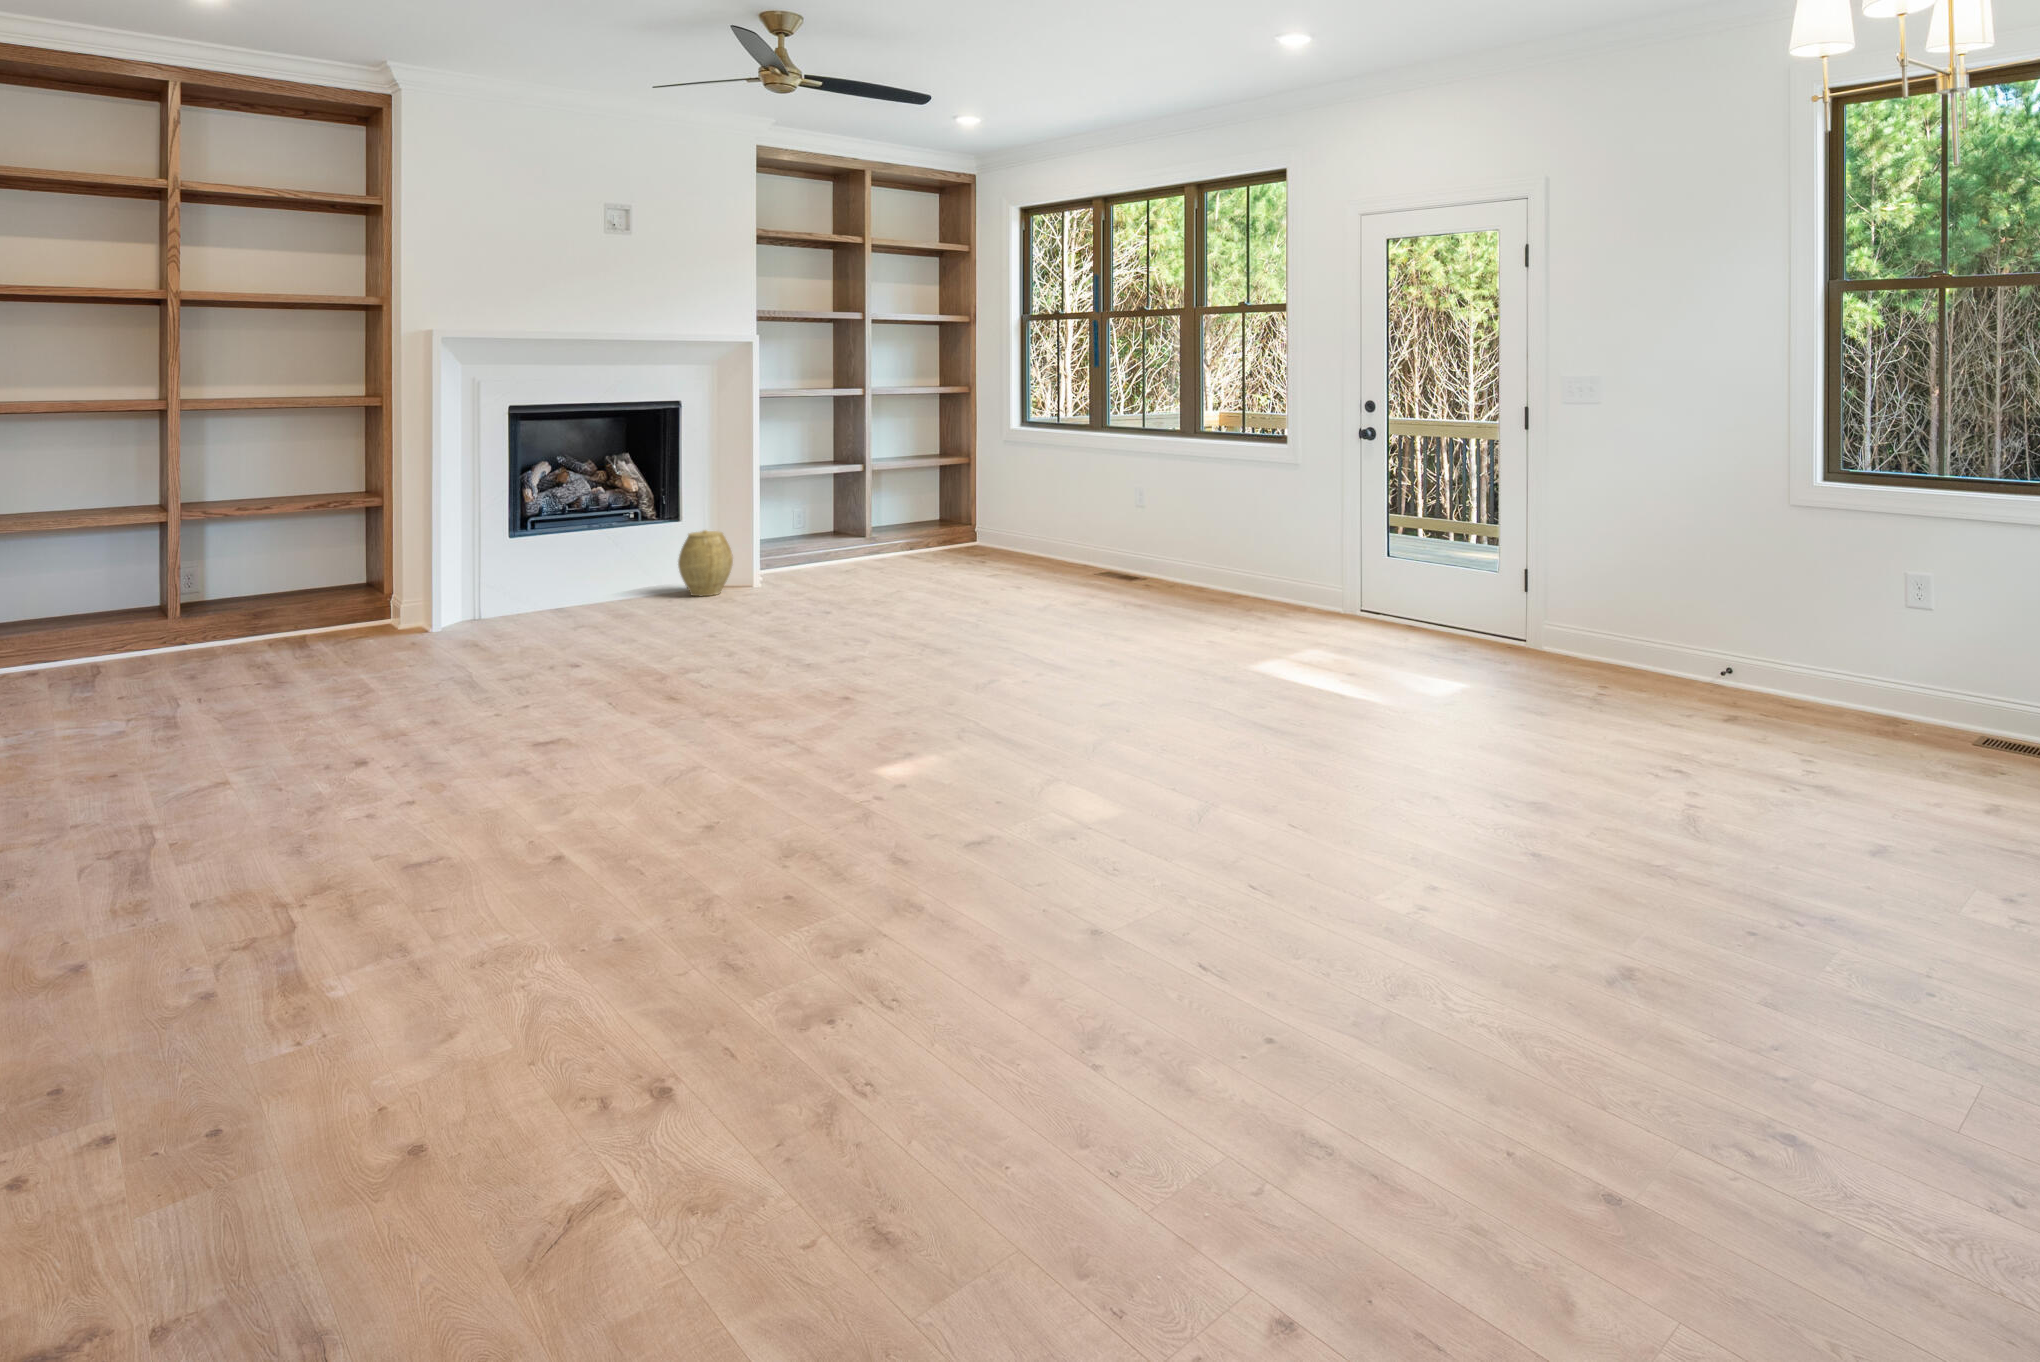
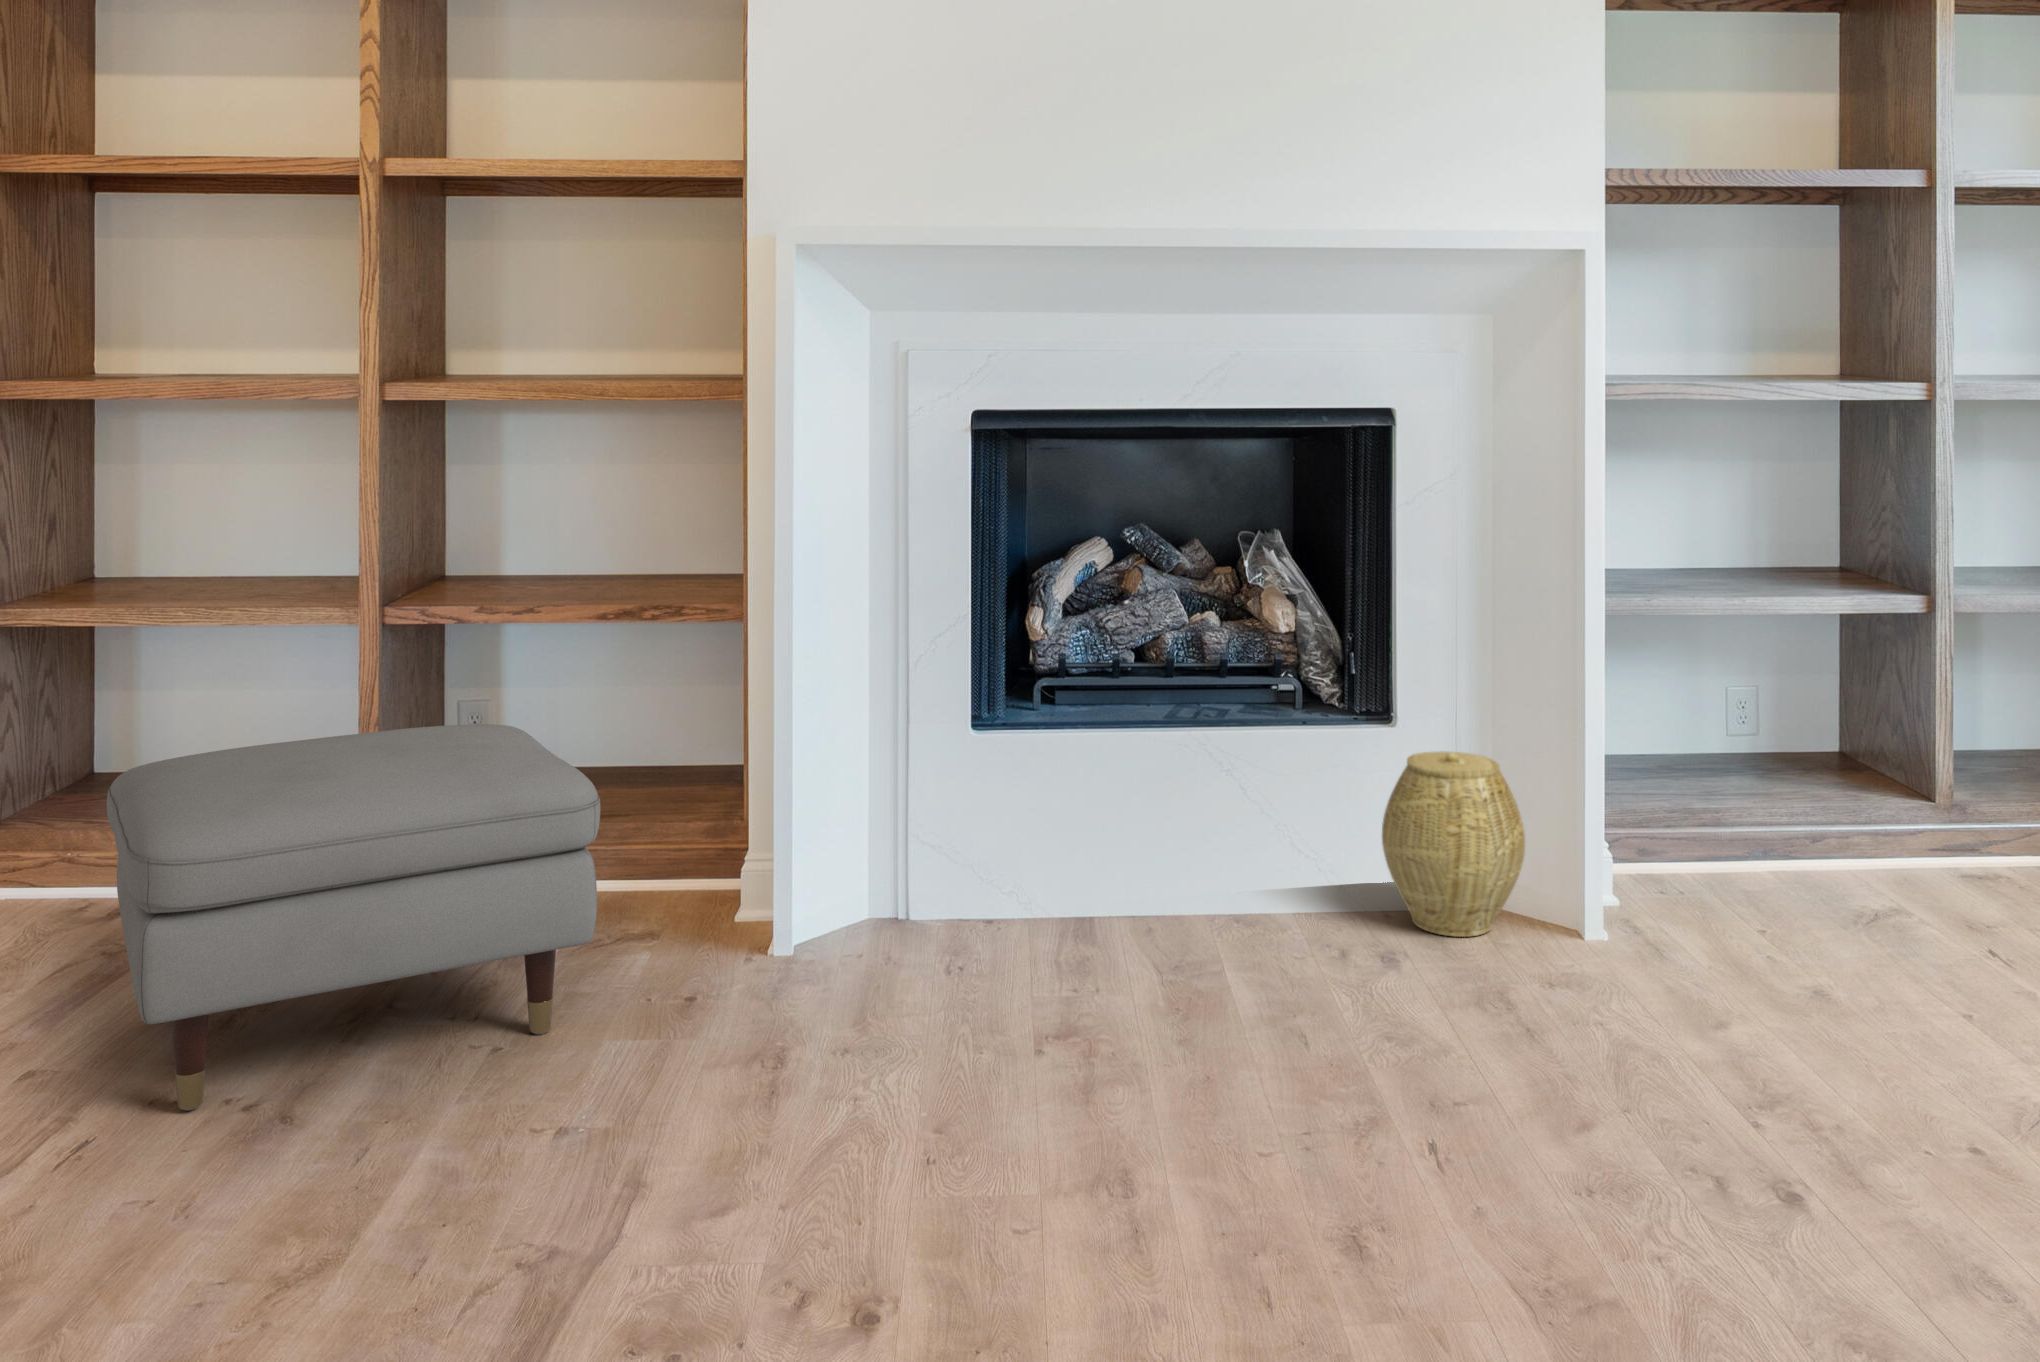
ottoman: none [112,552,381,699] -> present [107,724,600,1110]

